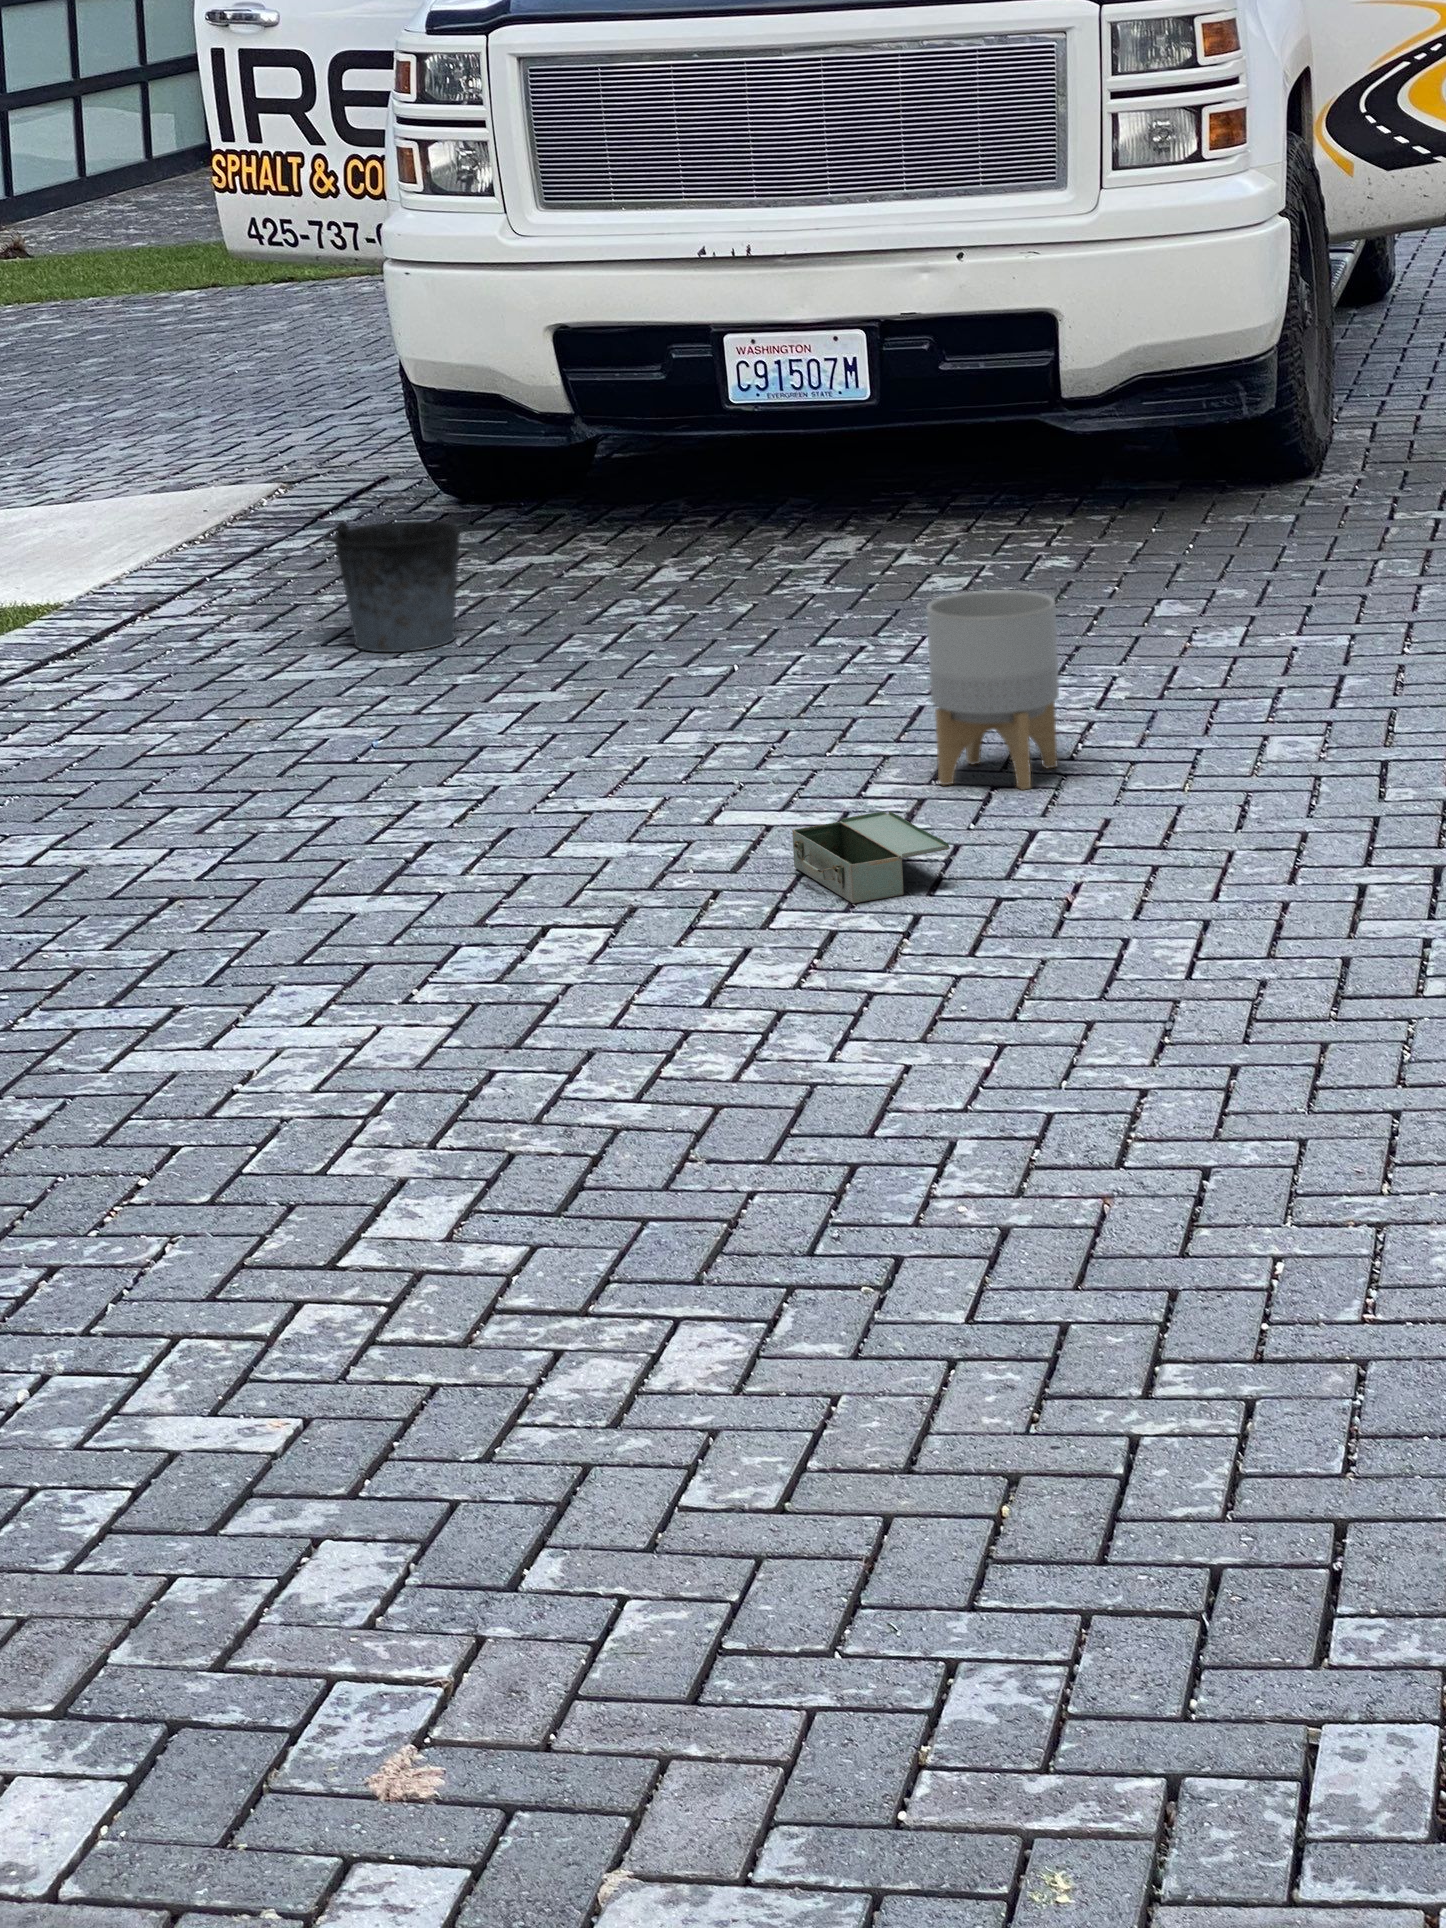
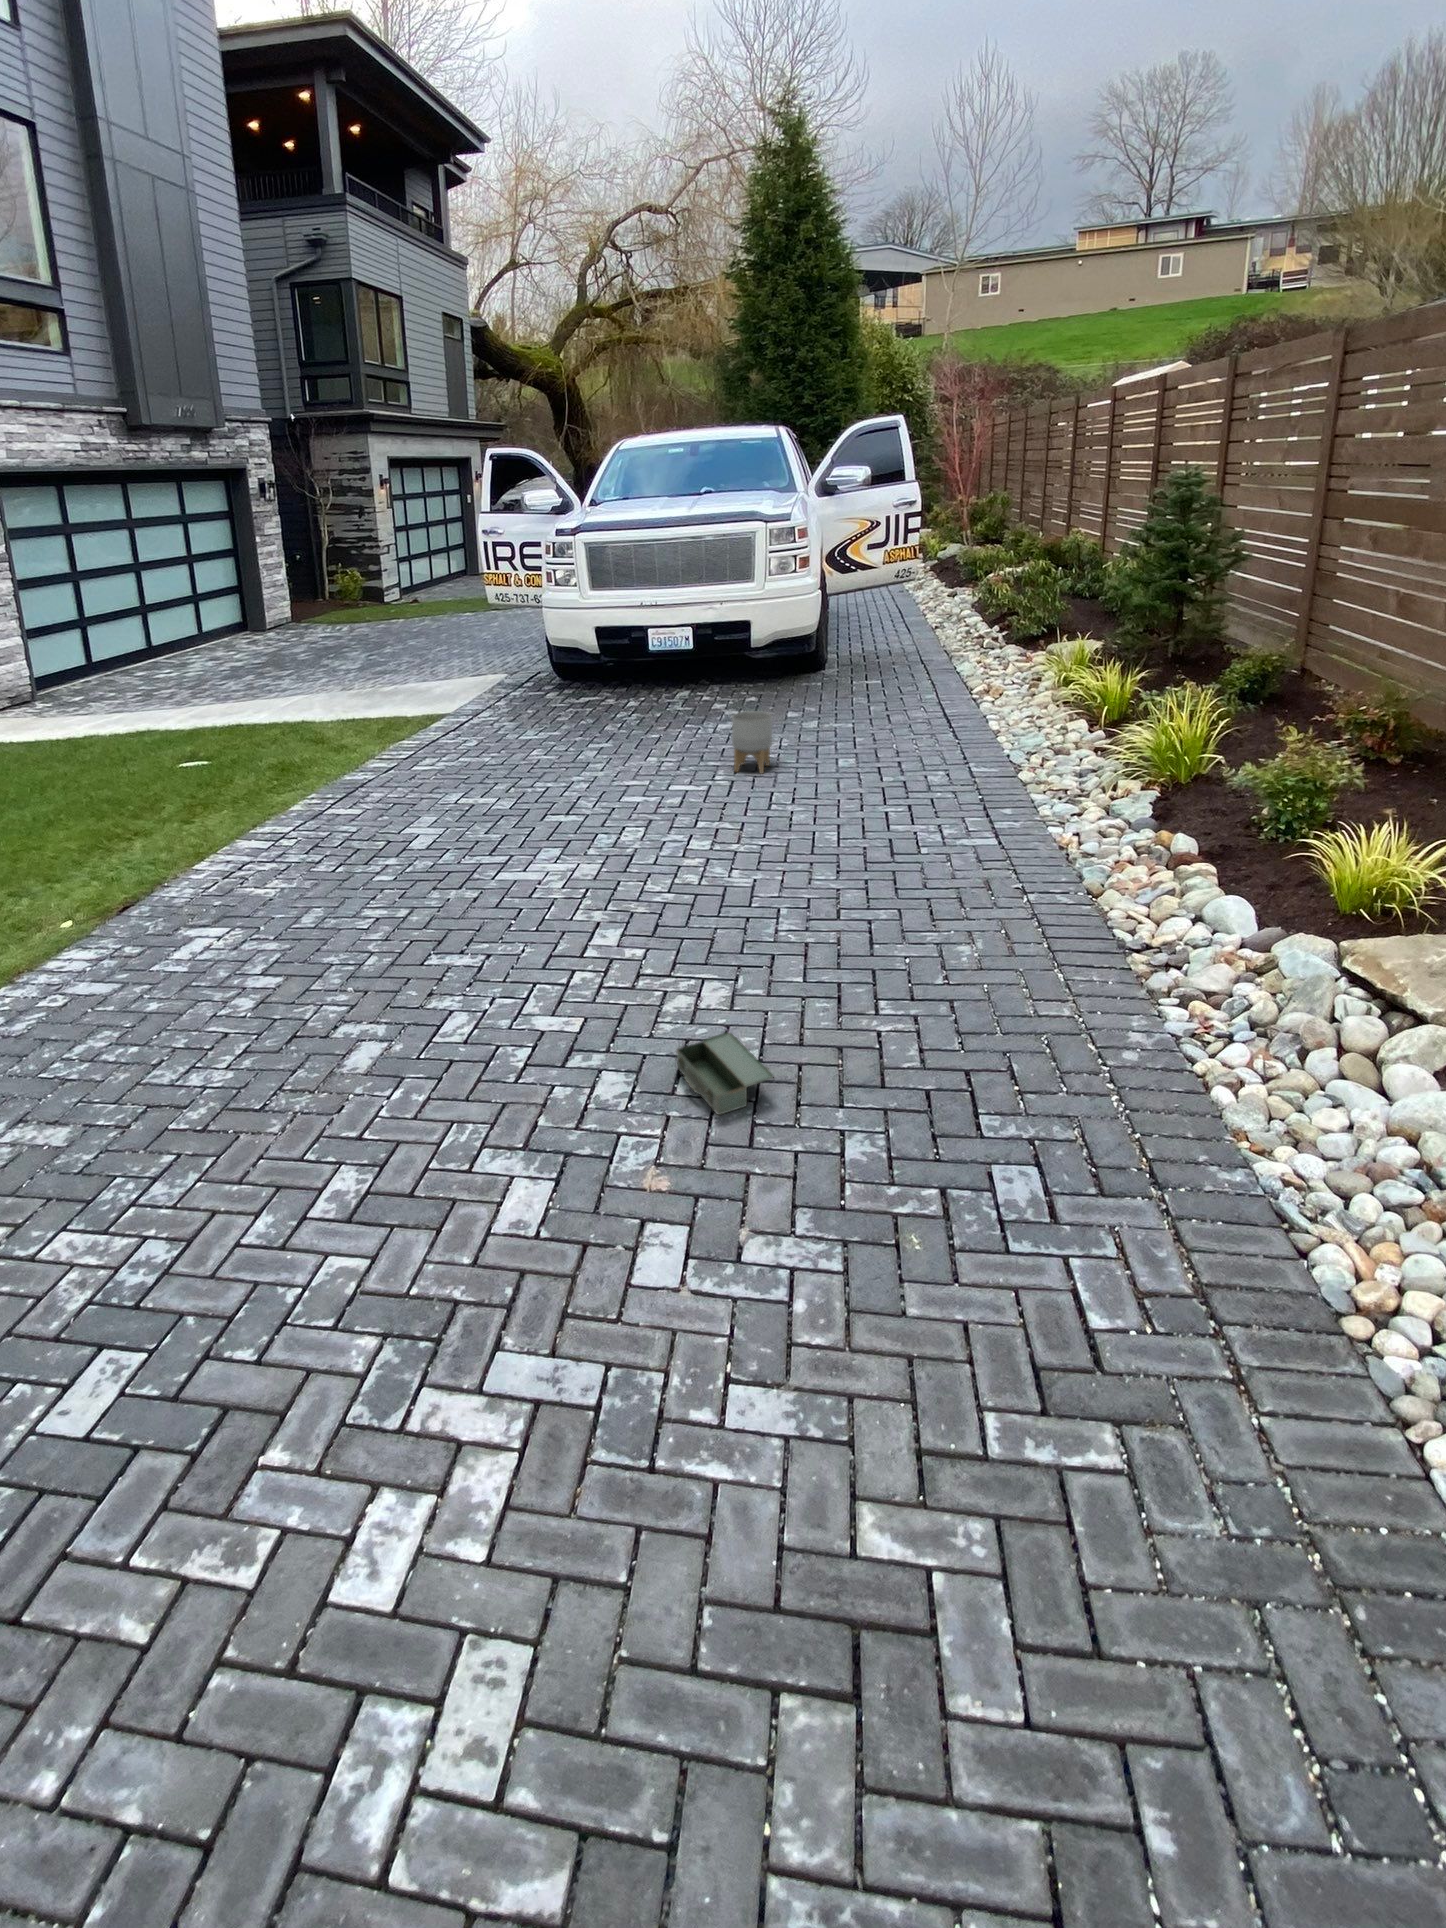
bucket: present [325,521,461,652] -> none [532,686,573,726]
toolbox: present [792,811,950,903] -> present [677,1032,773,1115]

